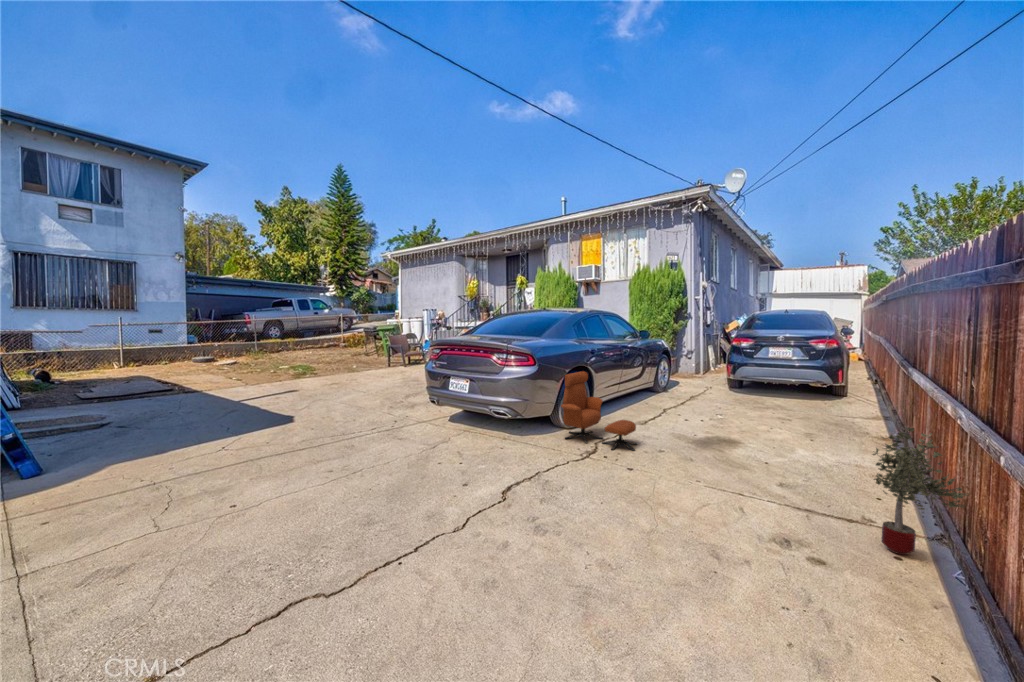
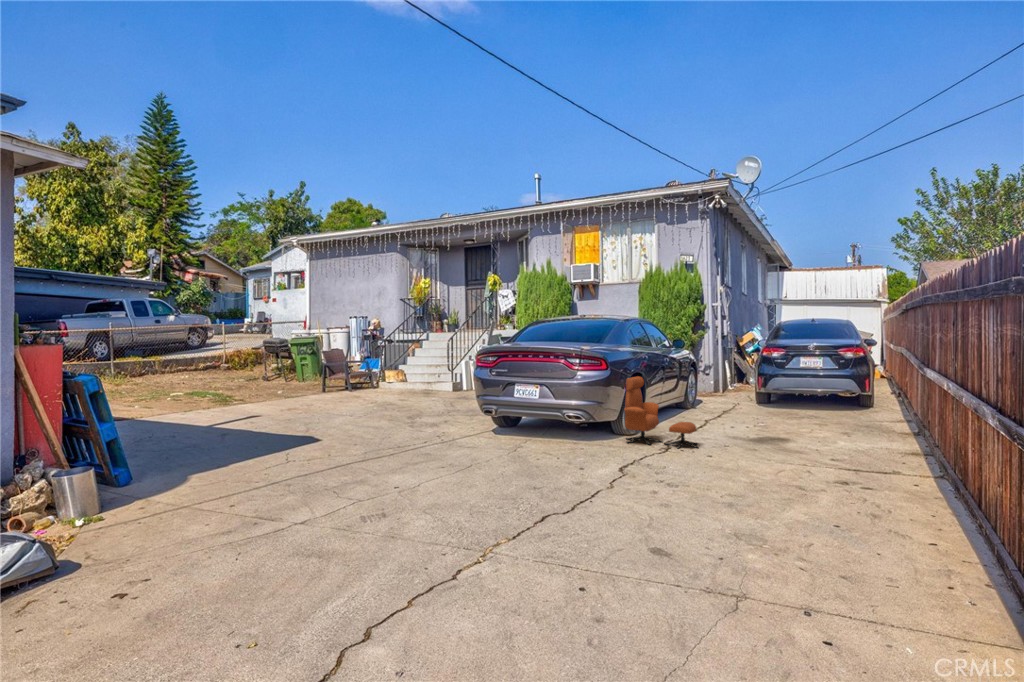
potted tree: present [873,427,968,555] -> none [895,395,956,488]

